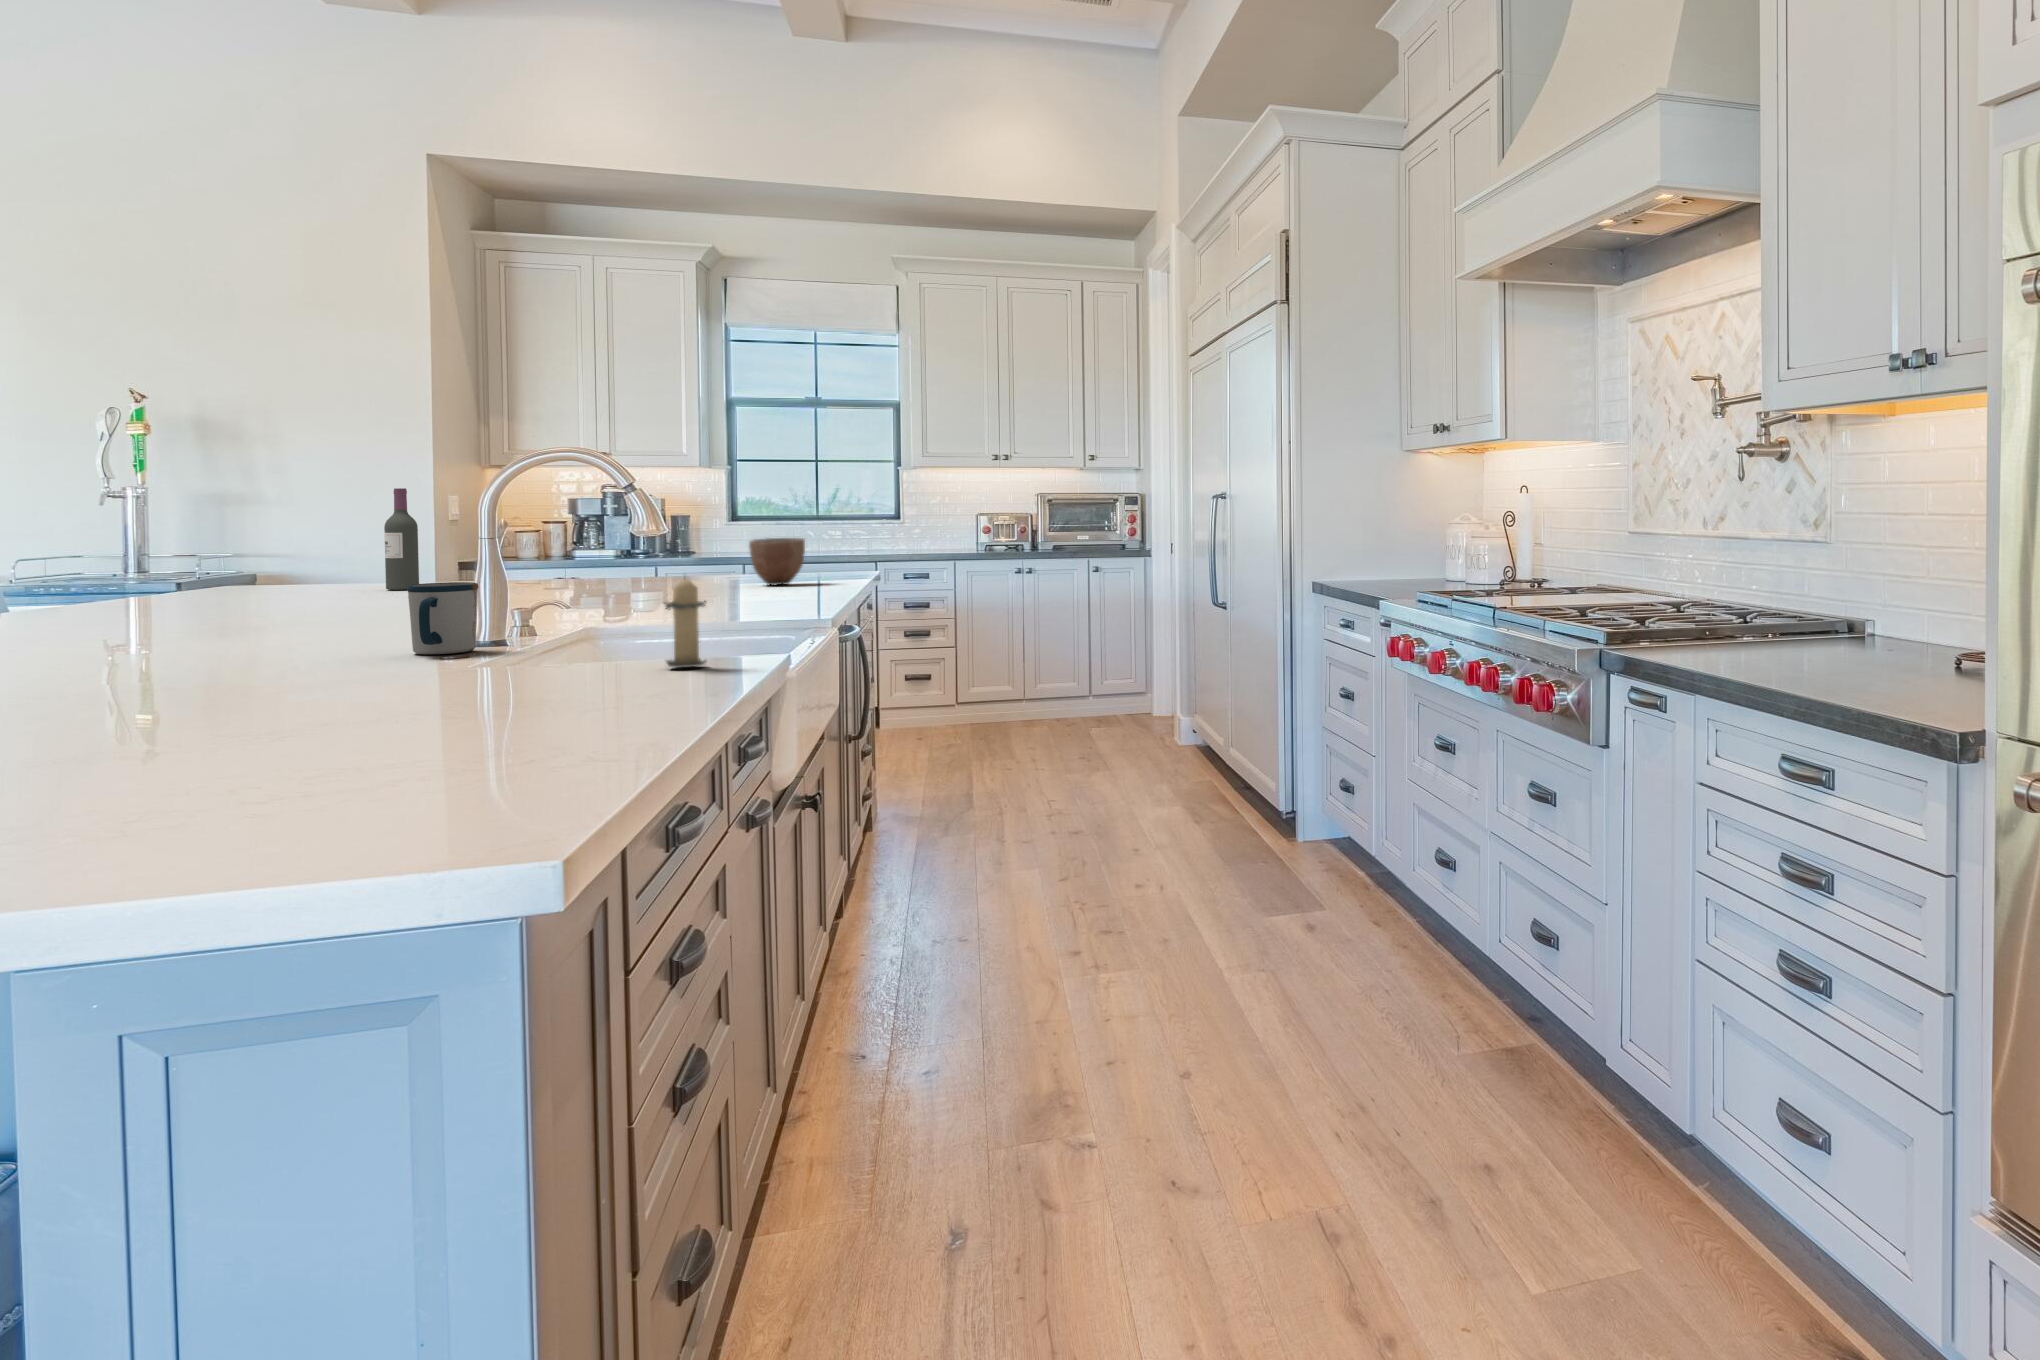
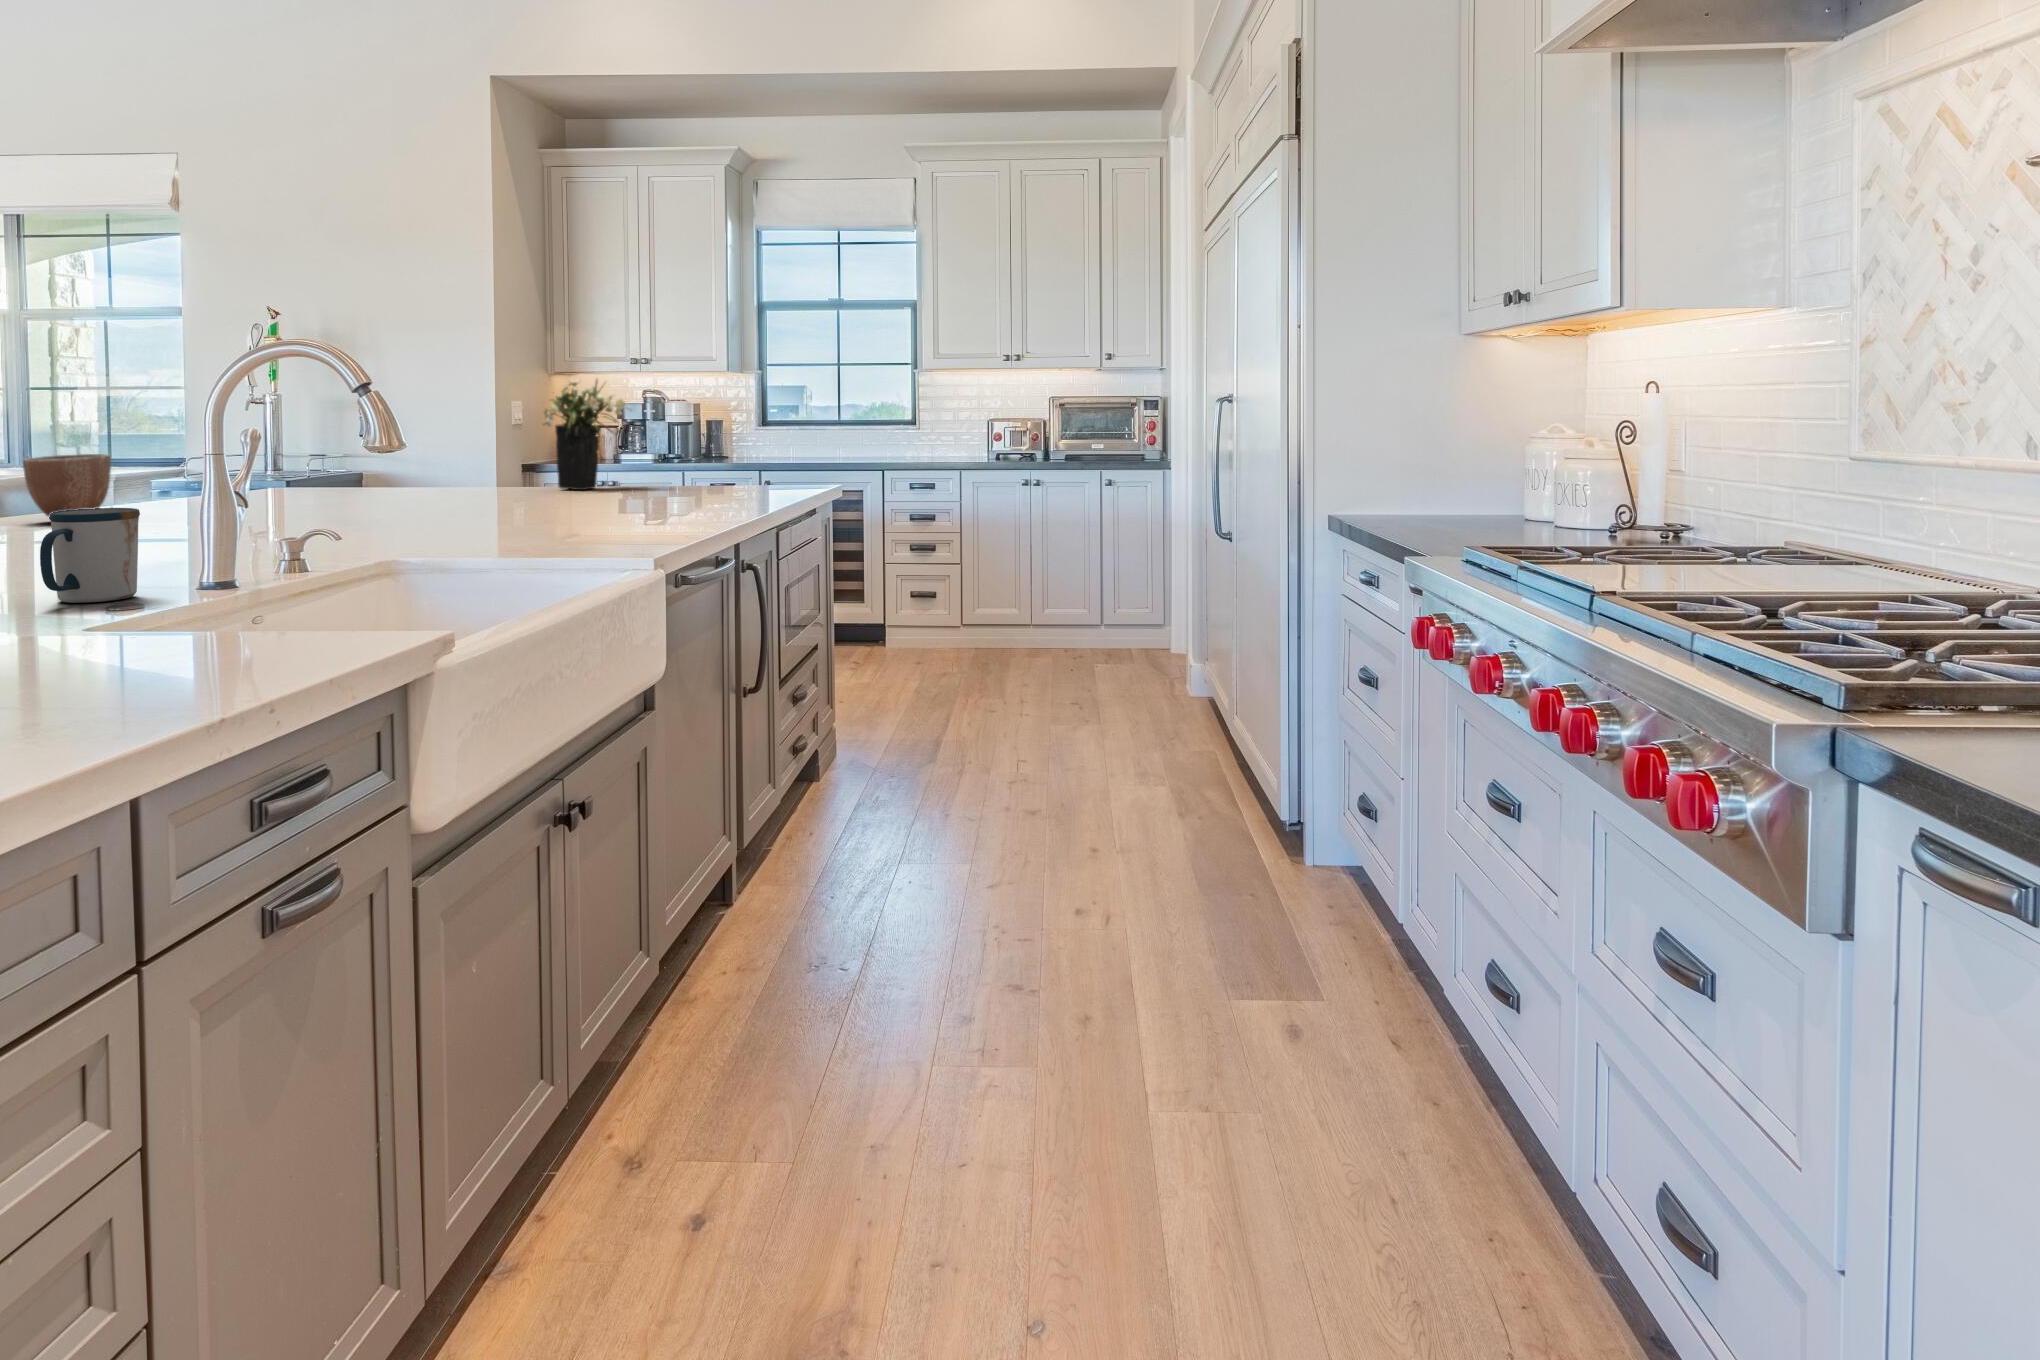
flower arrangement: none [576,476,676,581] -> present [543,380,624,490]
wine bottle: present [384,488,419,590] -> none [358,392,389,496]
decorative bowl: present [749,538,805,585] -> present [23,454,111,516]
candle: present [664,578,707,668] -> none [185,514,269,661]

